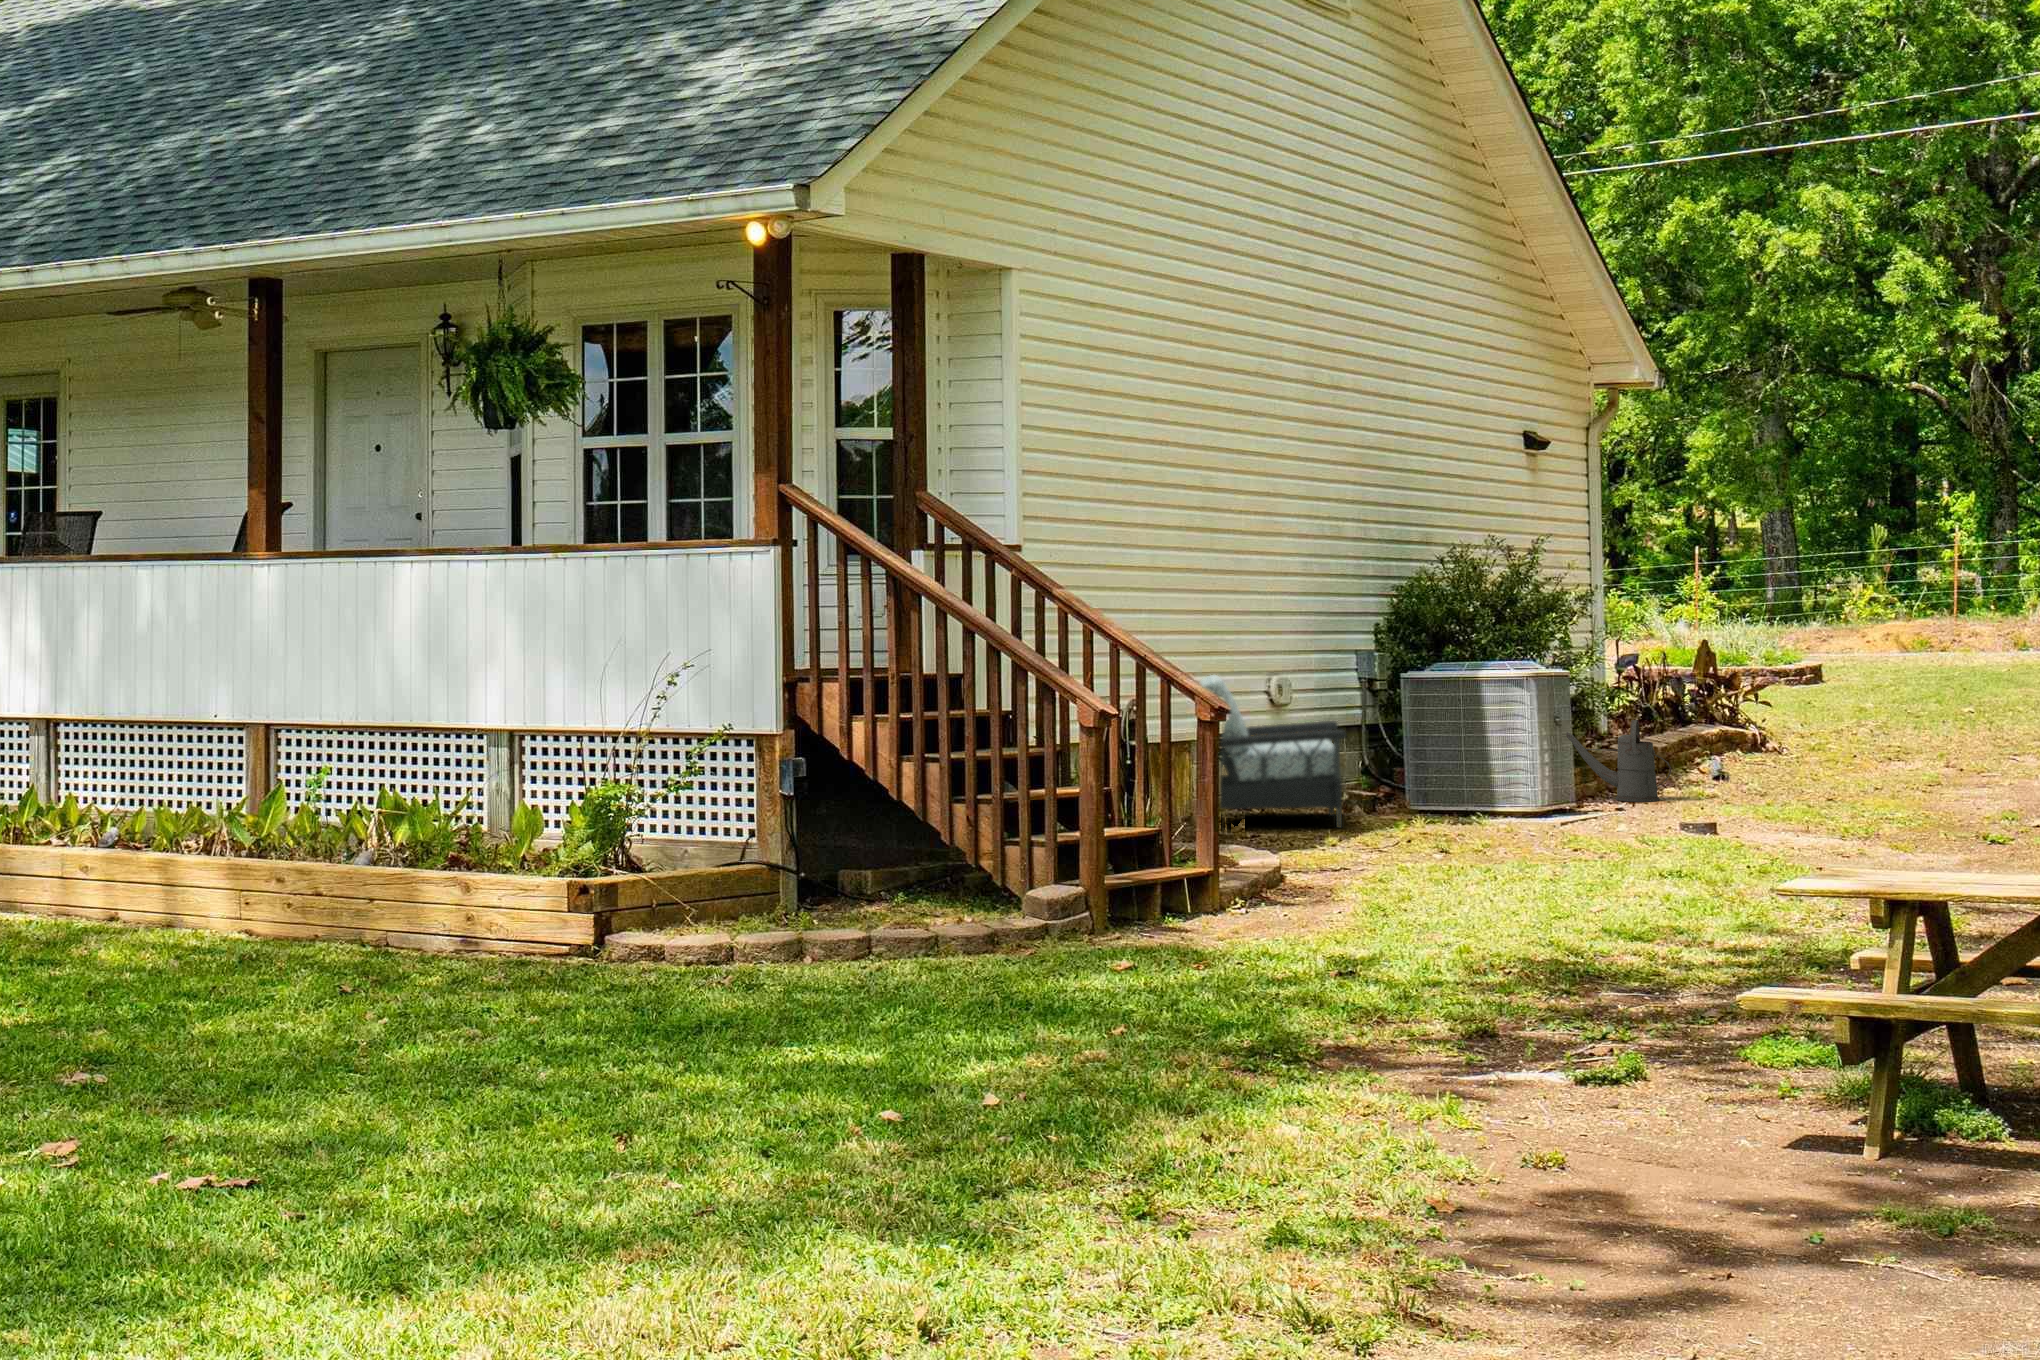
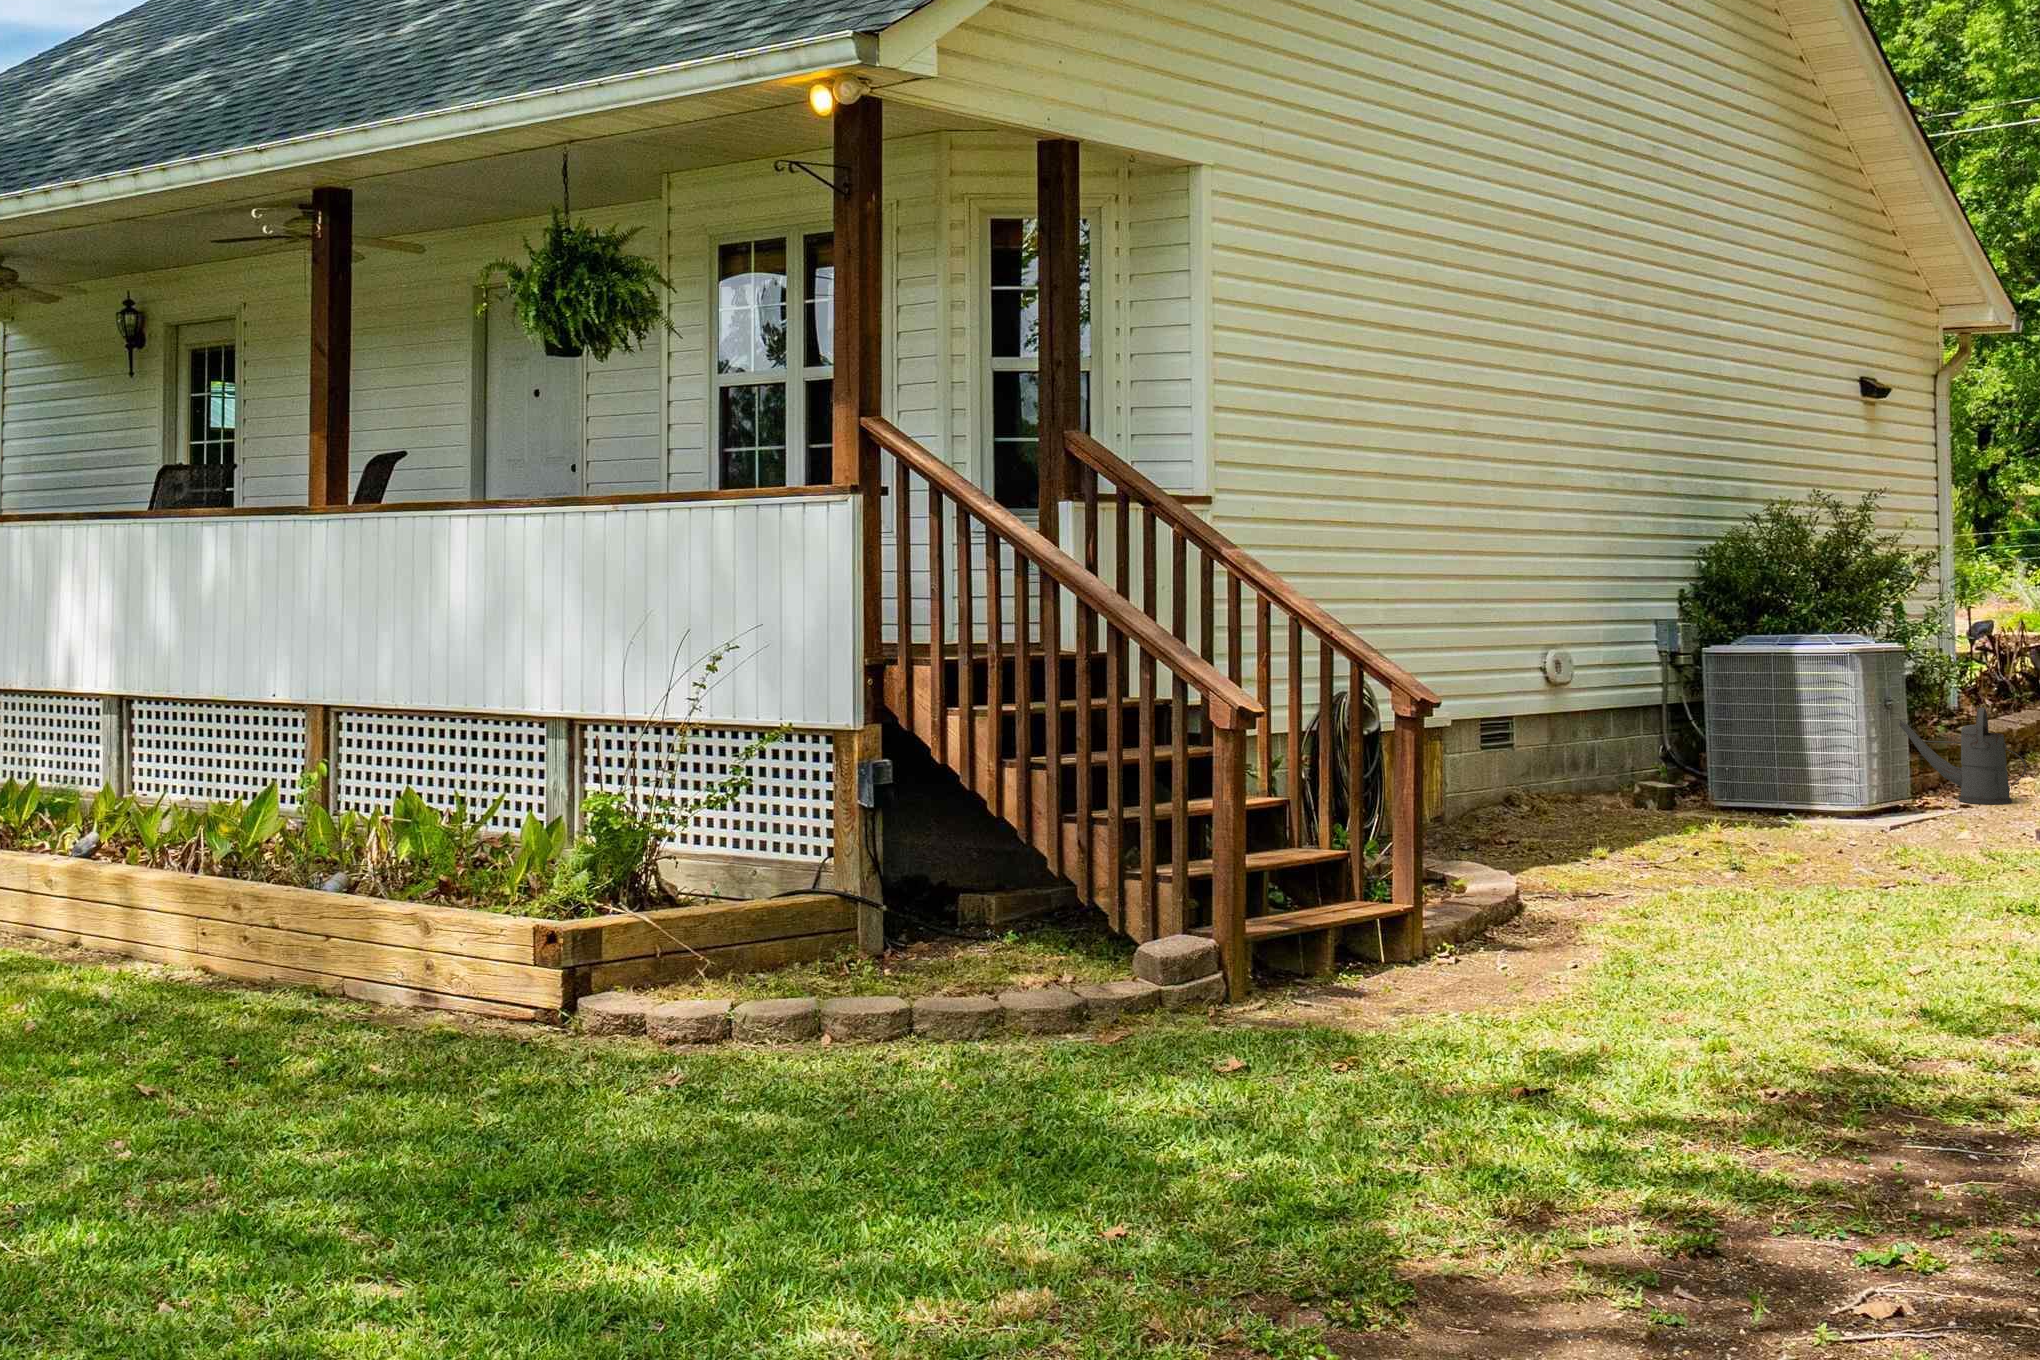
armchair: present [1200,675,1347,828] -> none [1447,651,1625,835]

